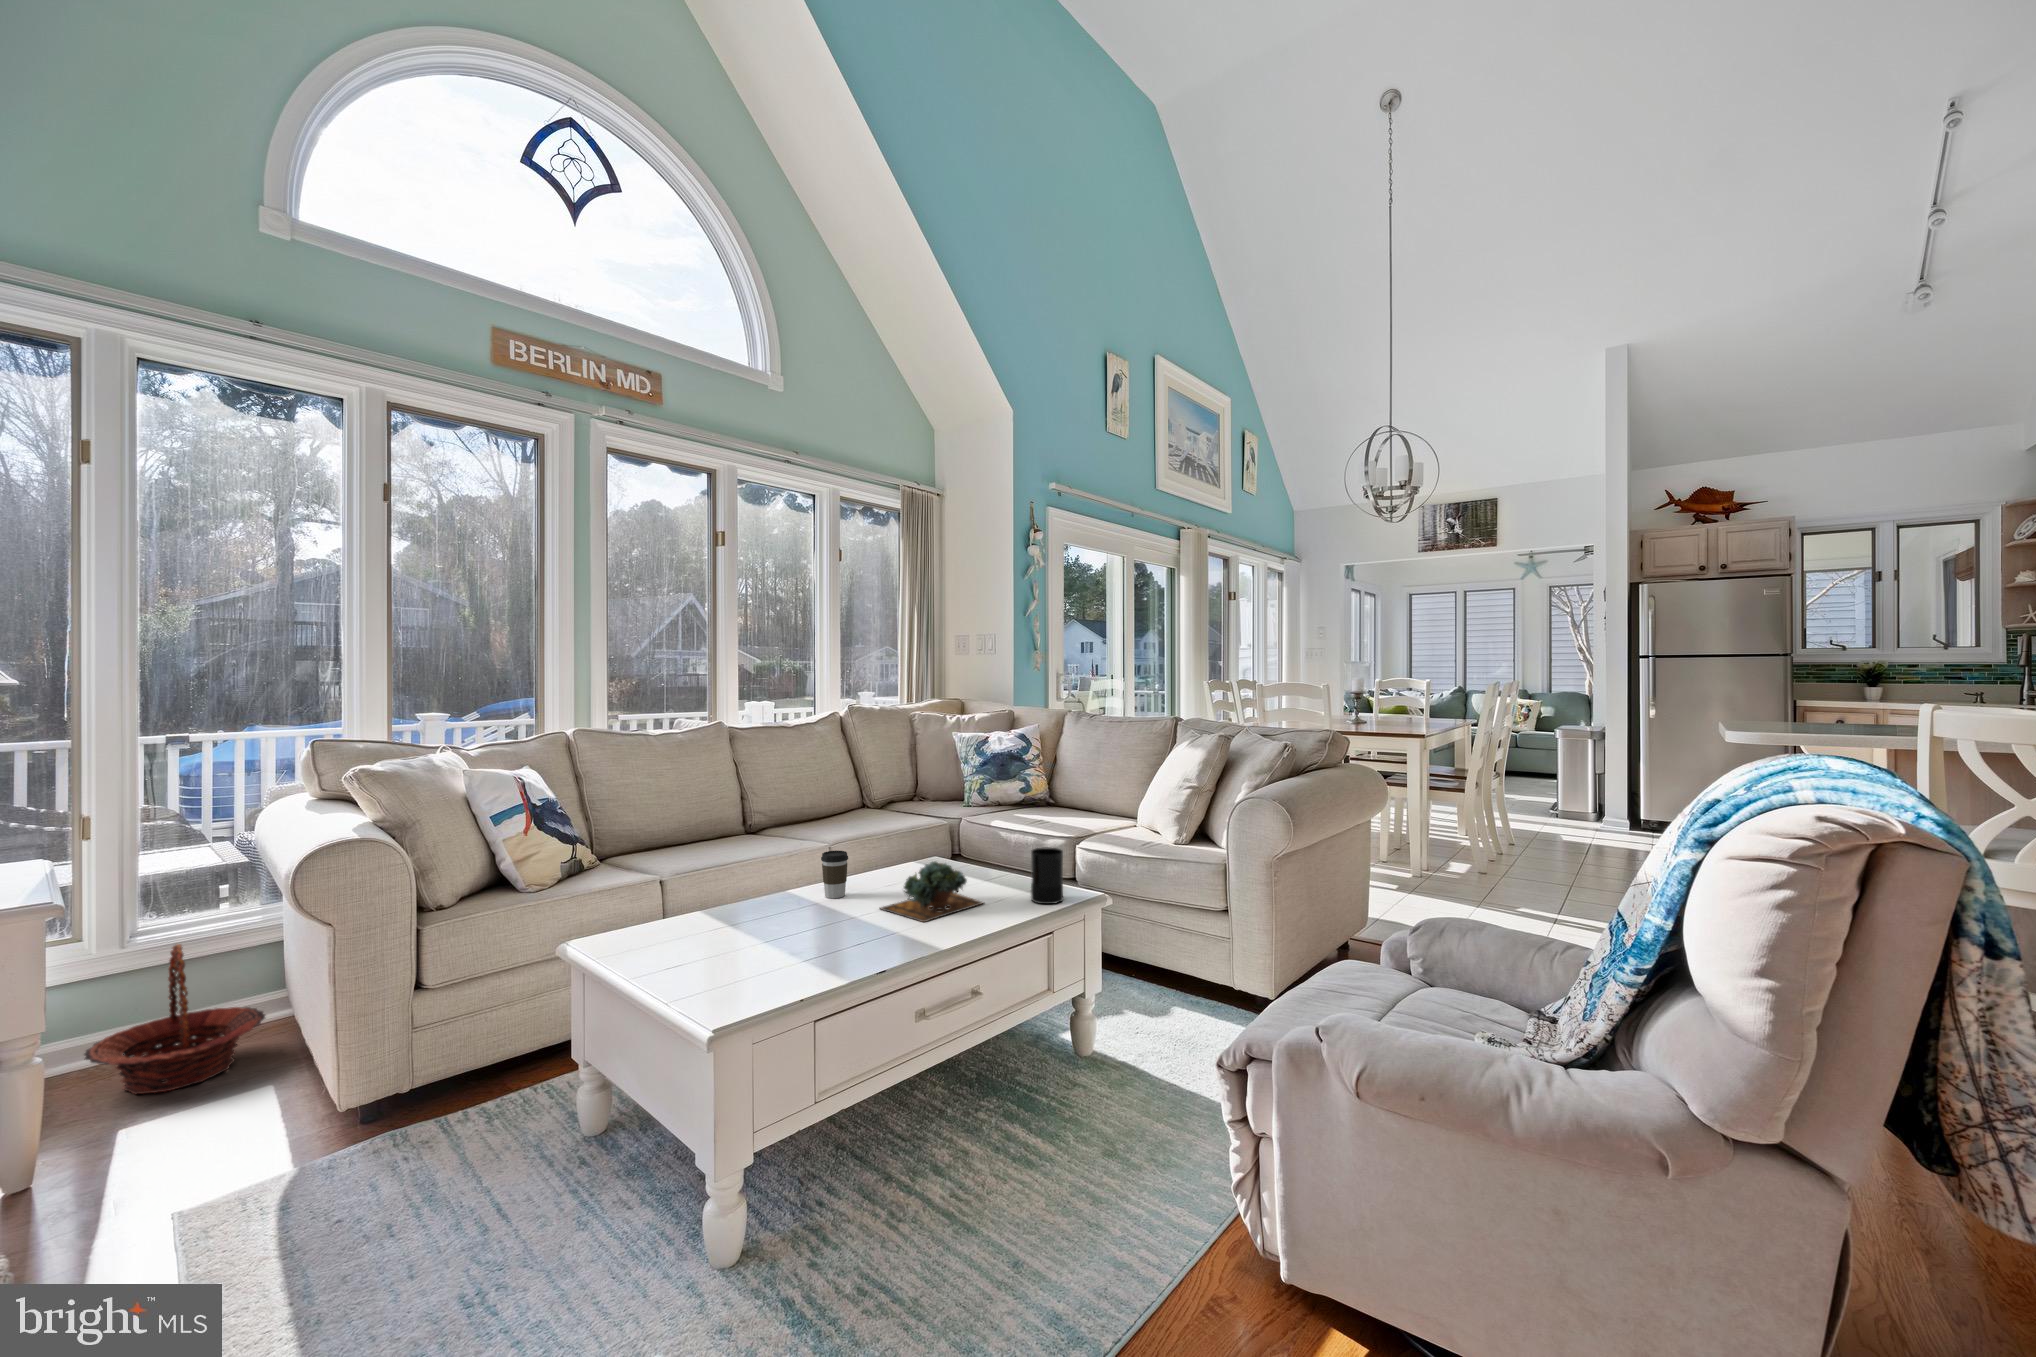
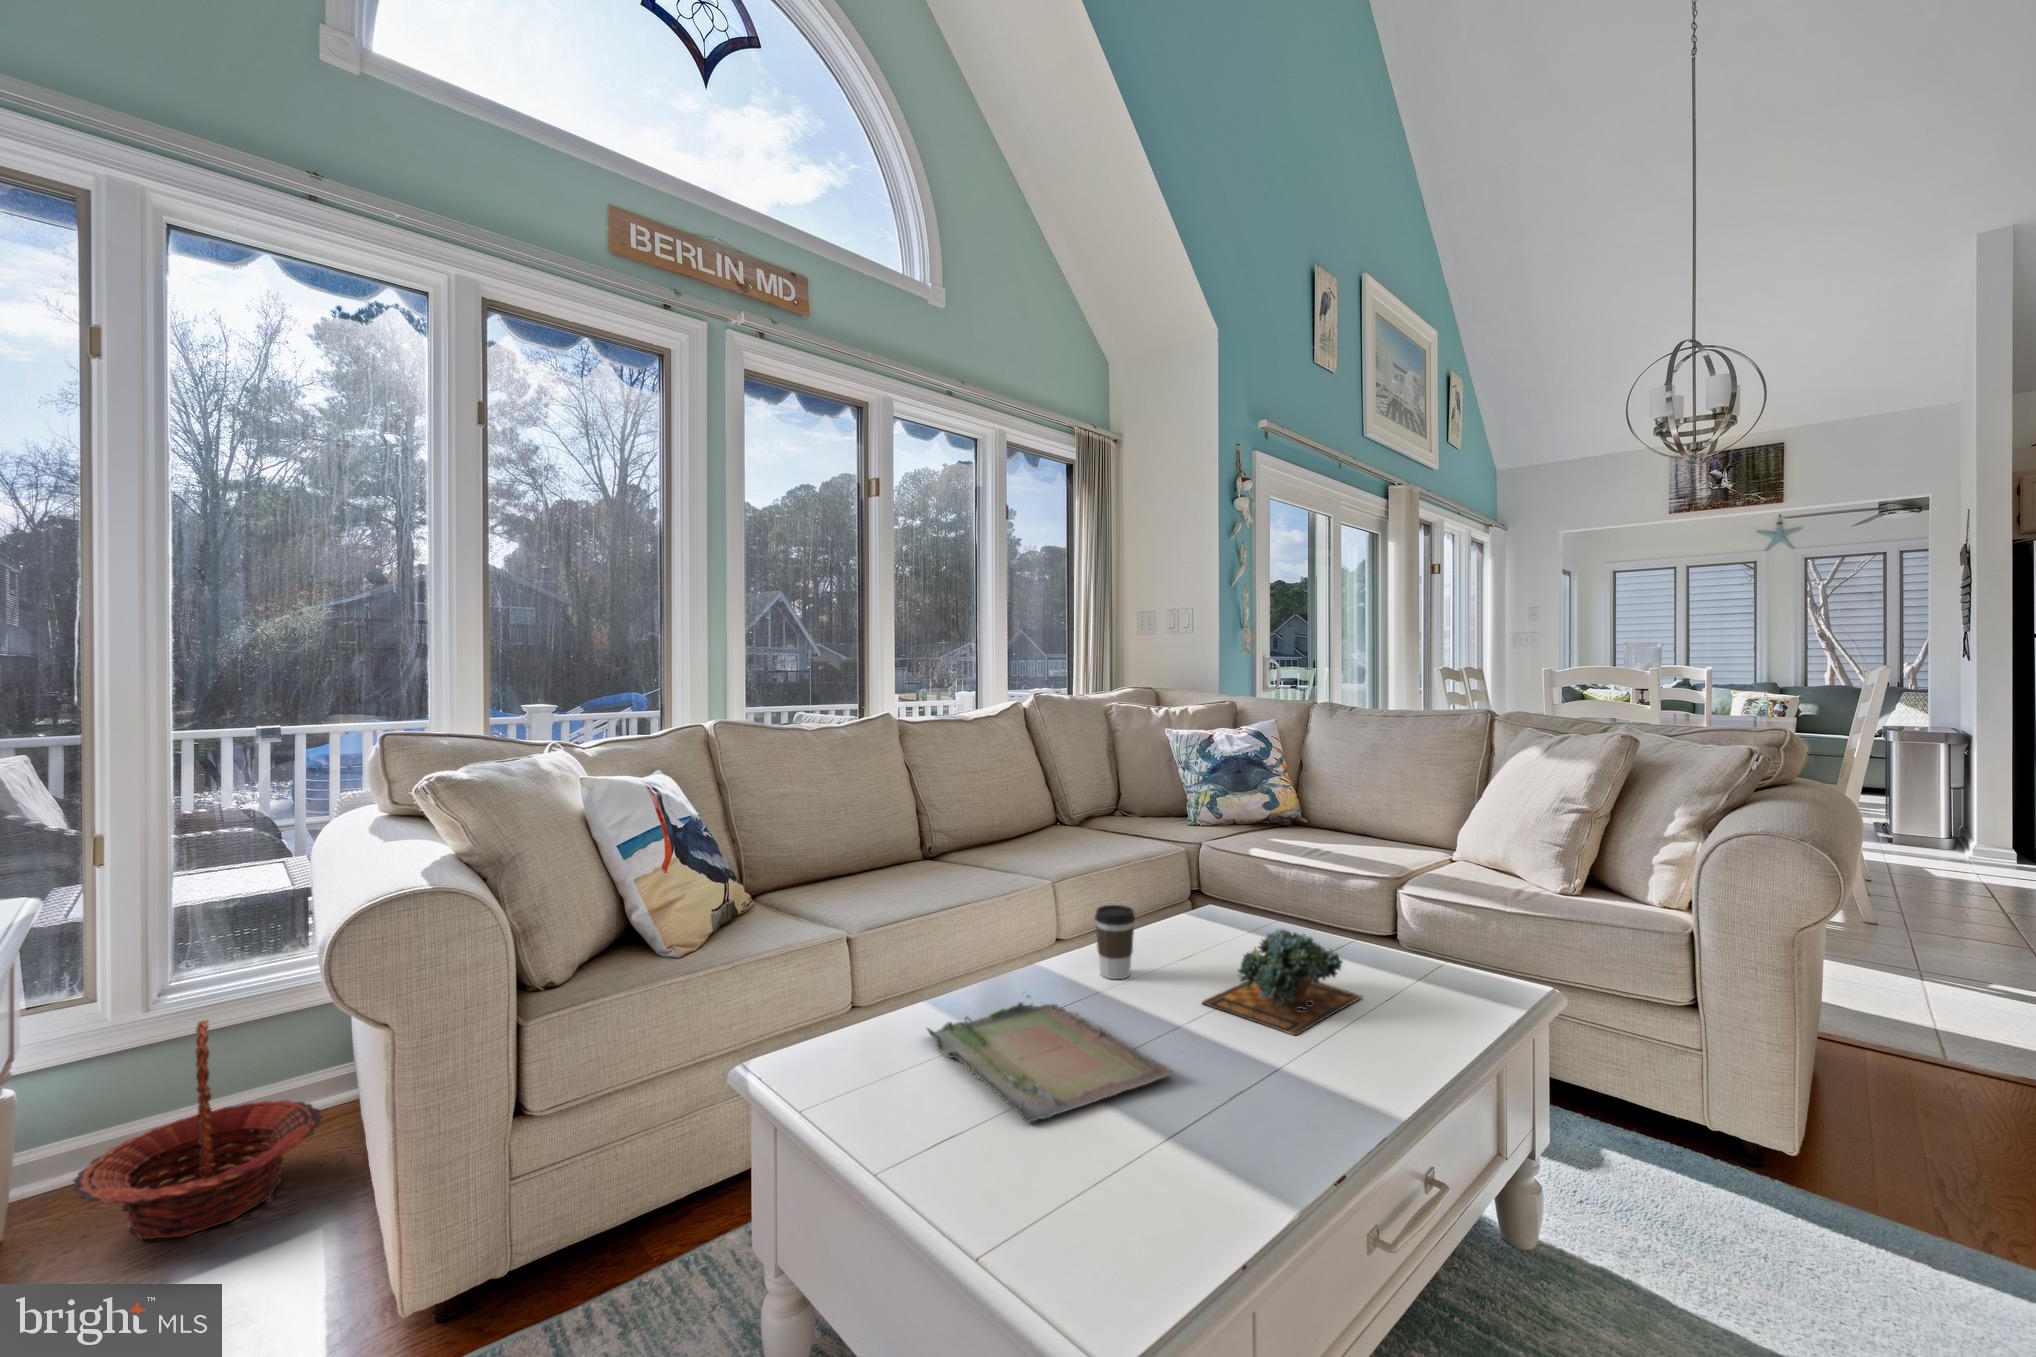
candle: present [1031,847,1063,904] -> none [1424,907,1486,1002]
tray: none [688,902,831,963] -> present [927,992,1174,1123]

